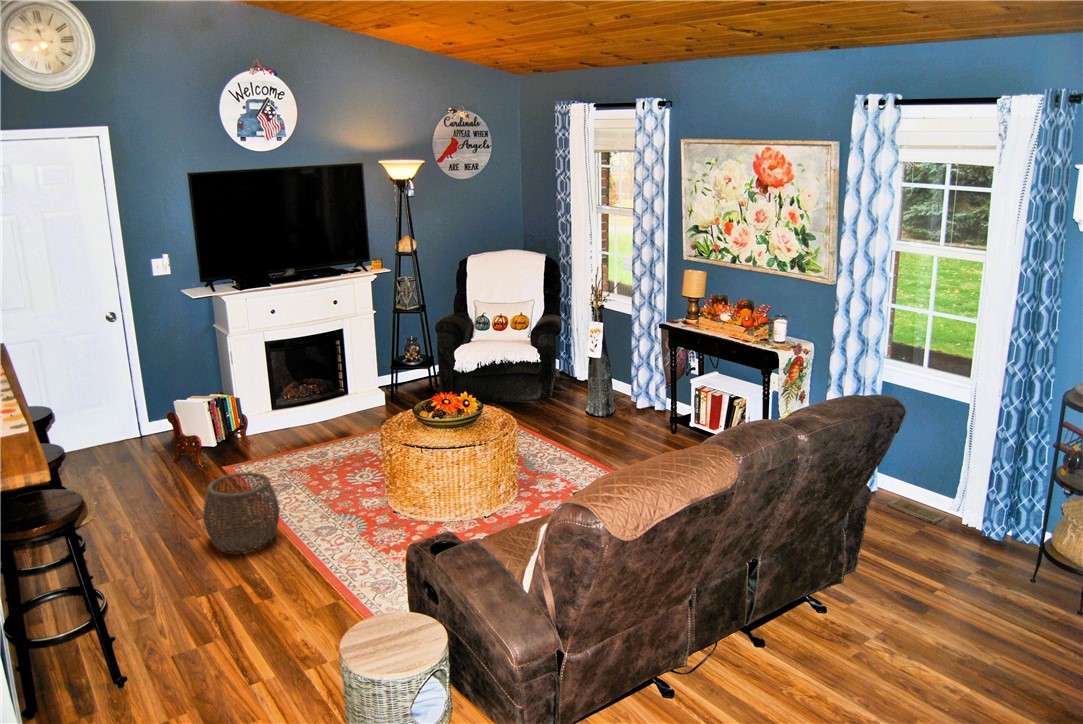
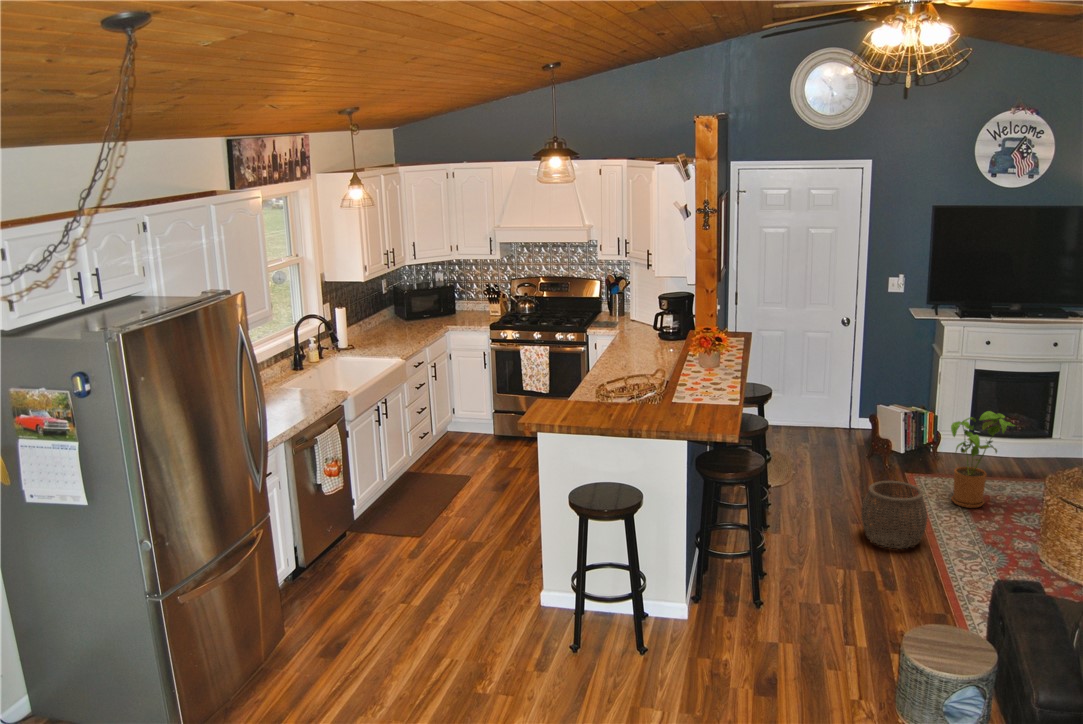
house plant: none [269,376,333,483] -> present [951,411,1015,508]

